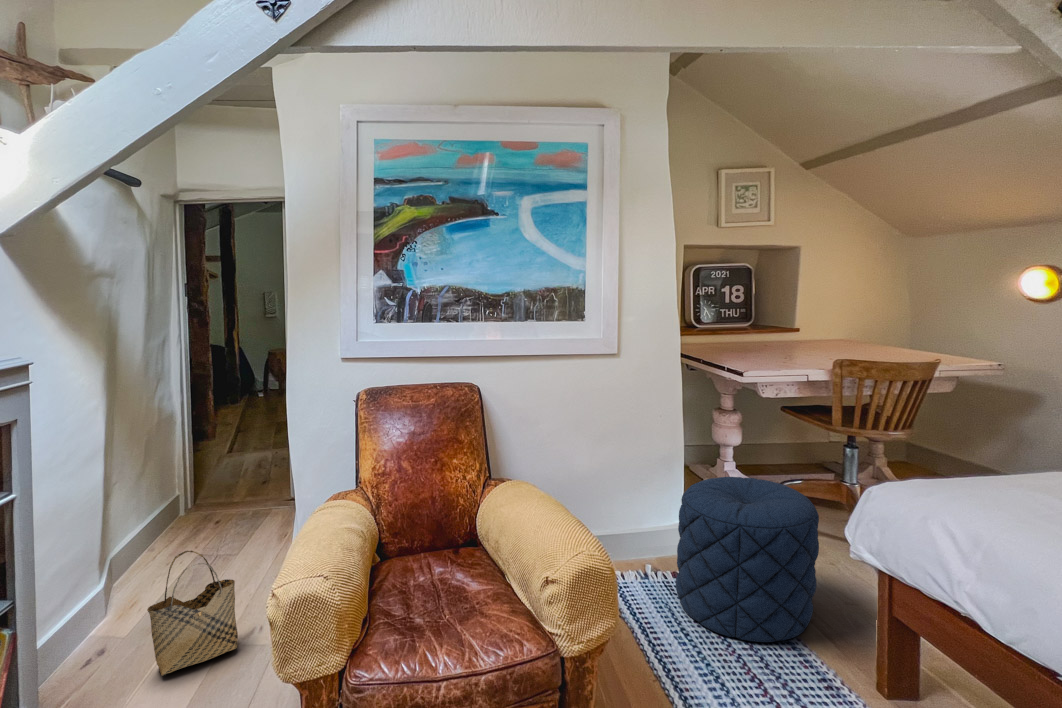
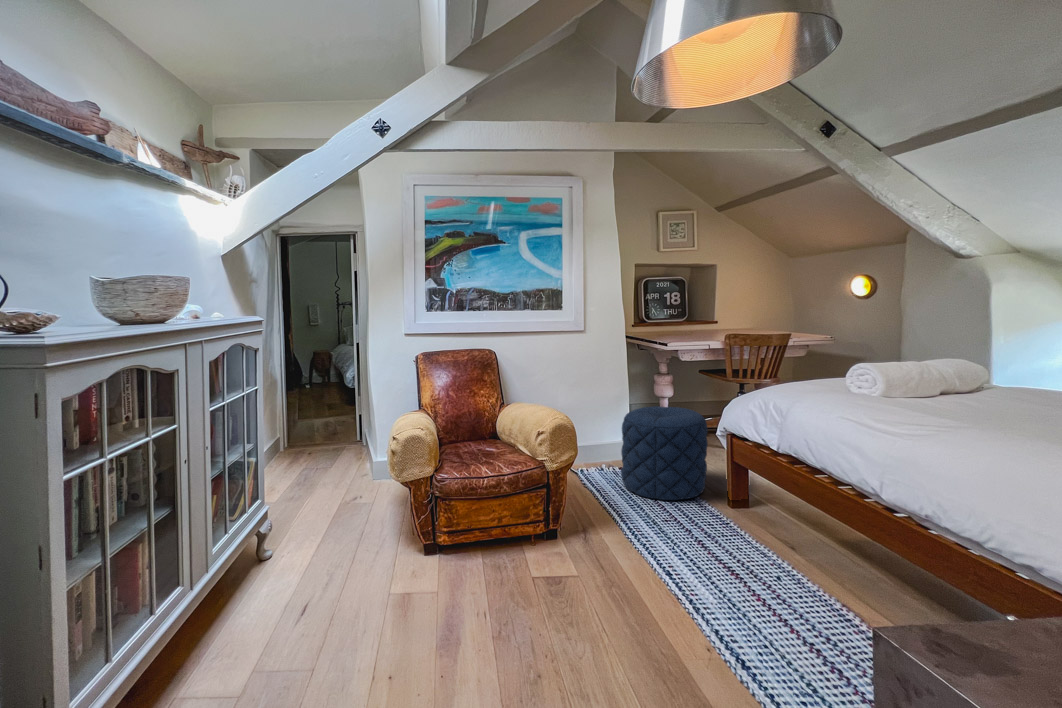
woven basket: present [147,551,238,676] -> none [299,447,350,517]

